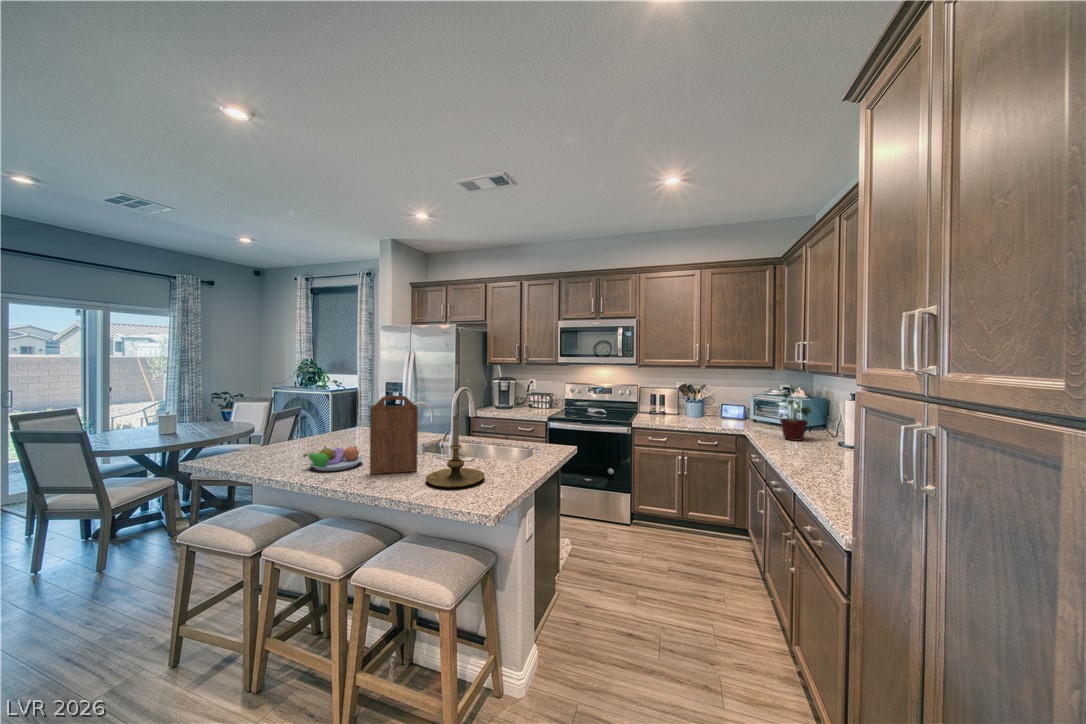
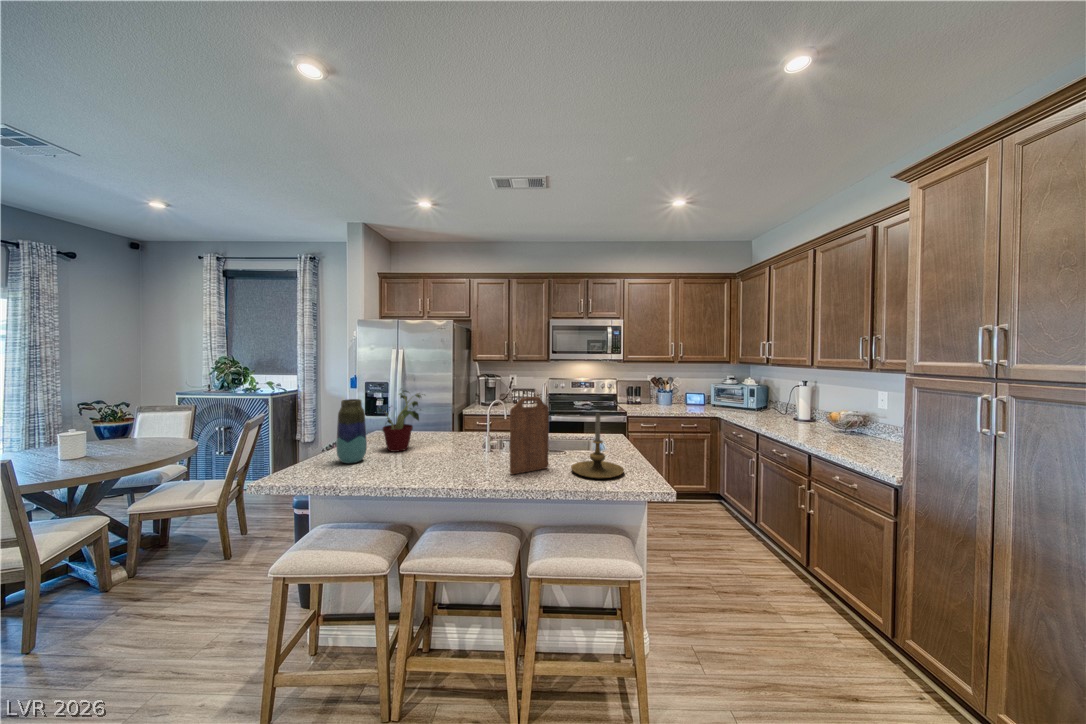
potted plant: present [778,388,811,441] -> present [378,390,421,452]
vase: none [261,393,291,451] -> present [336,399,367,463]
fruit bowl: present [303,446,363,471] -> none [434,450,484,477]

